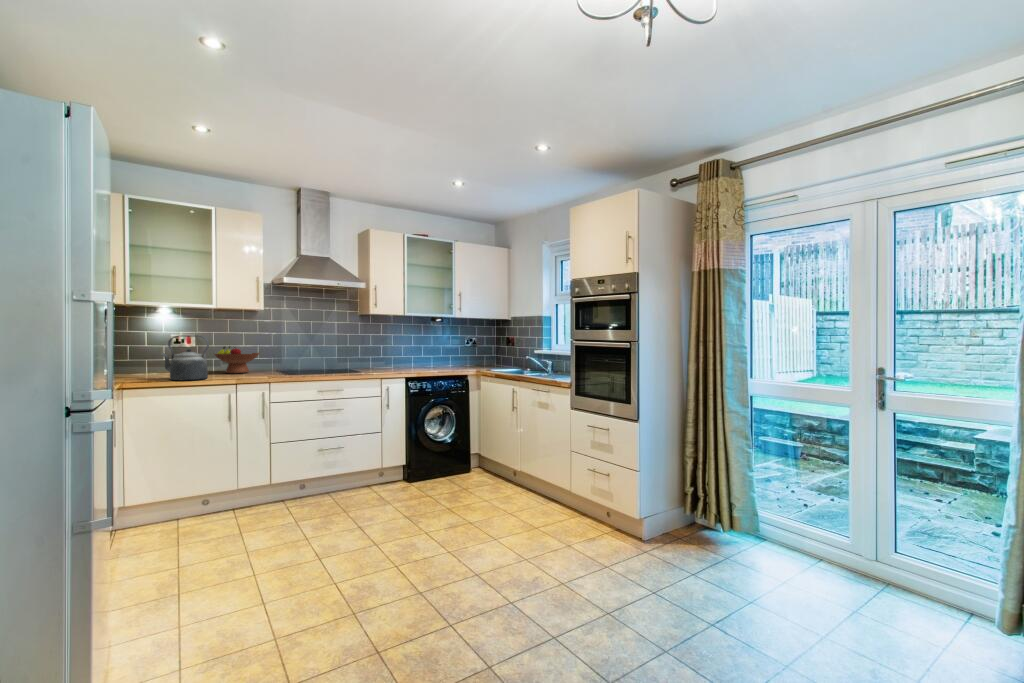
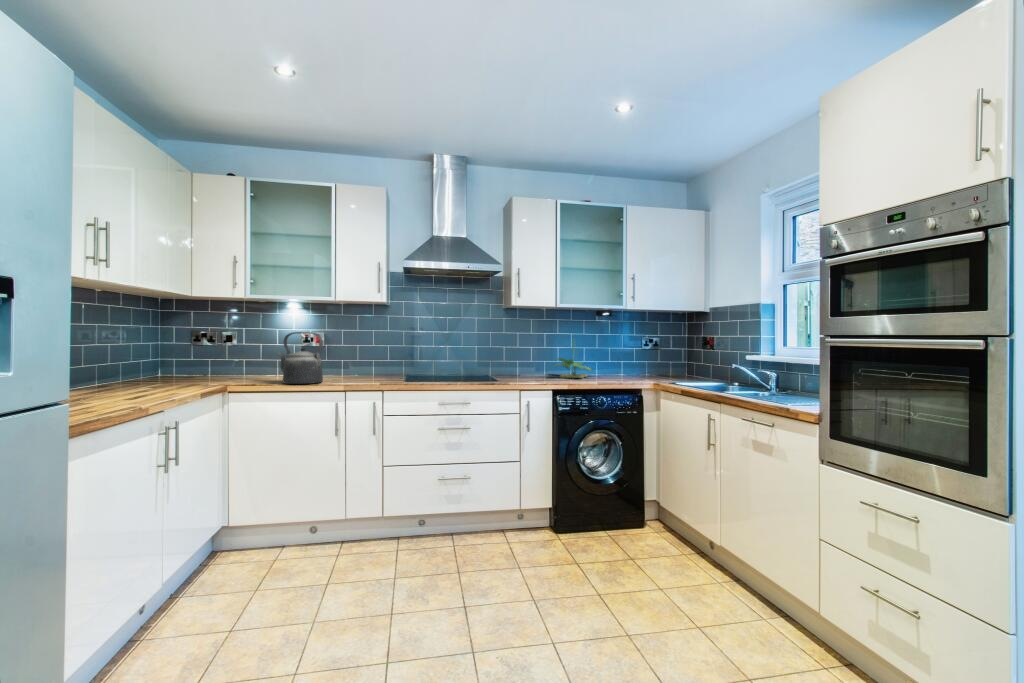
potted plant: none [399,336,430,369] -> present [555,342,592,378]
fruit bowl: present [214,346,259,373] -> none [340,345,390,377]

